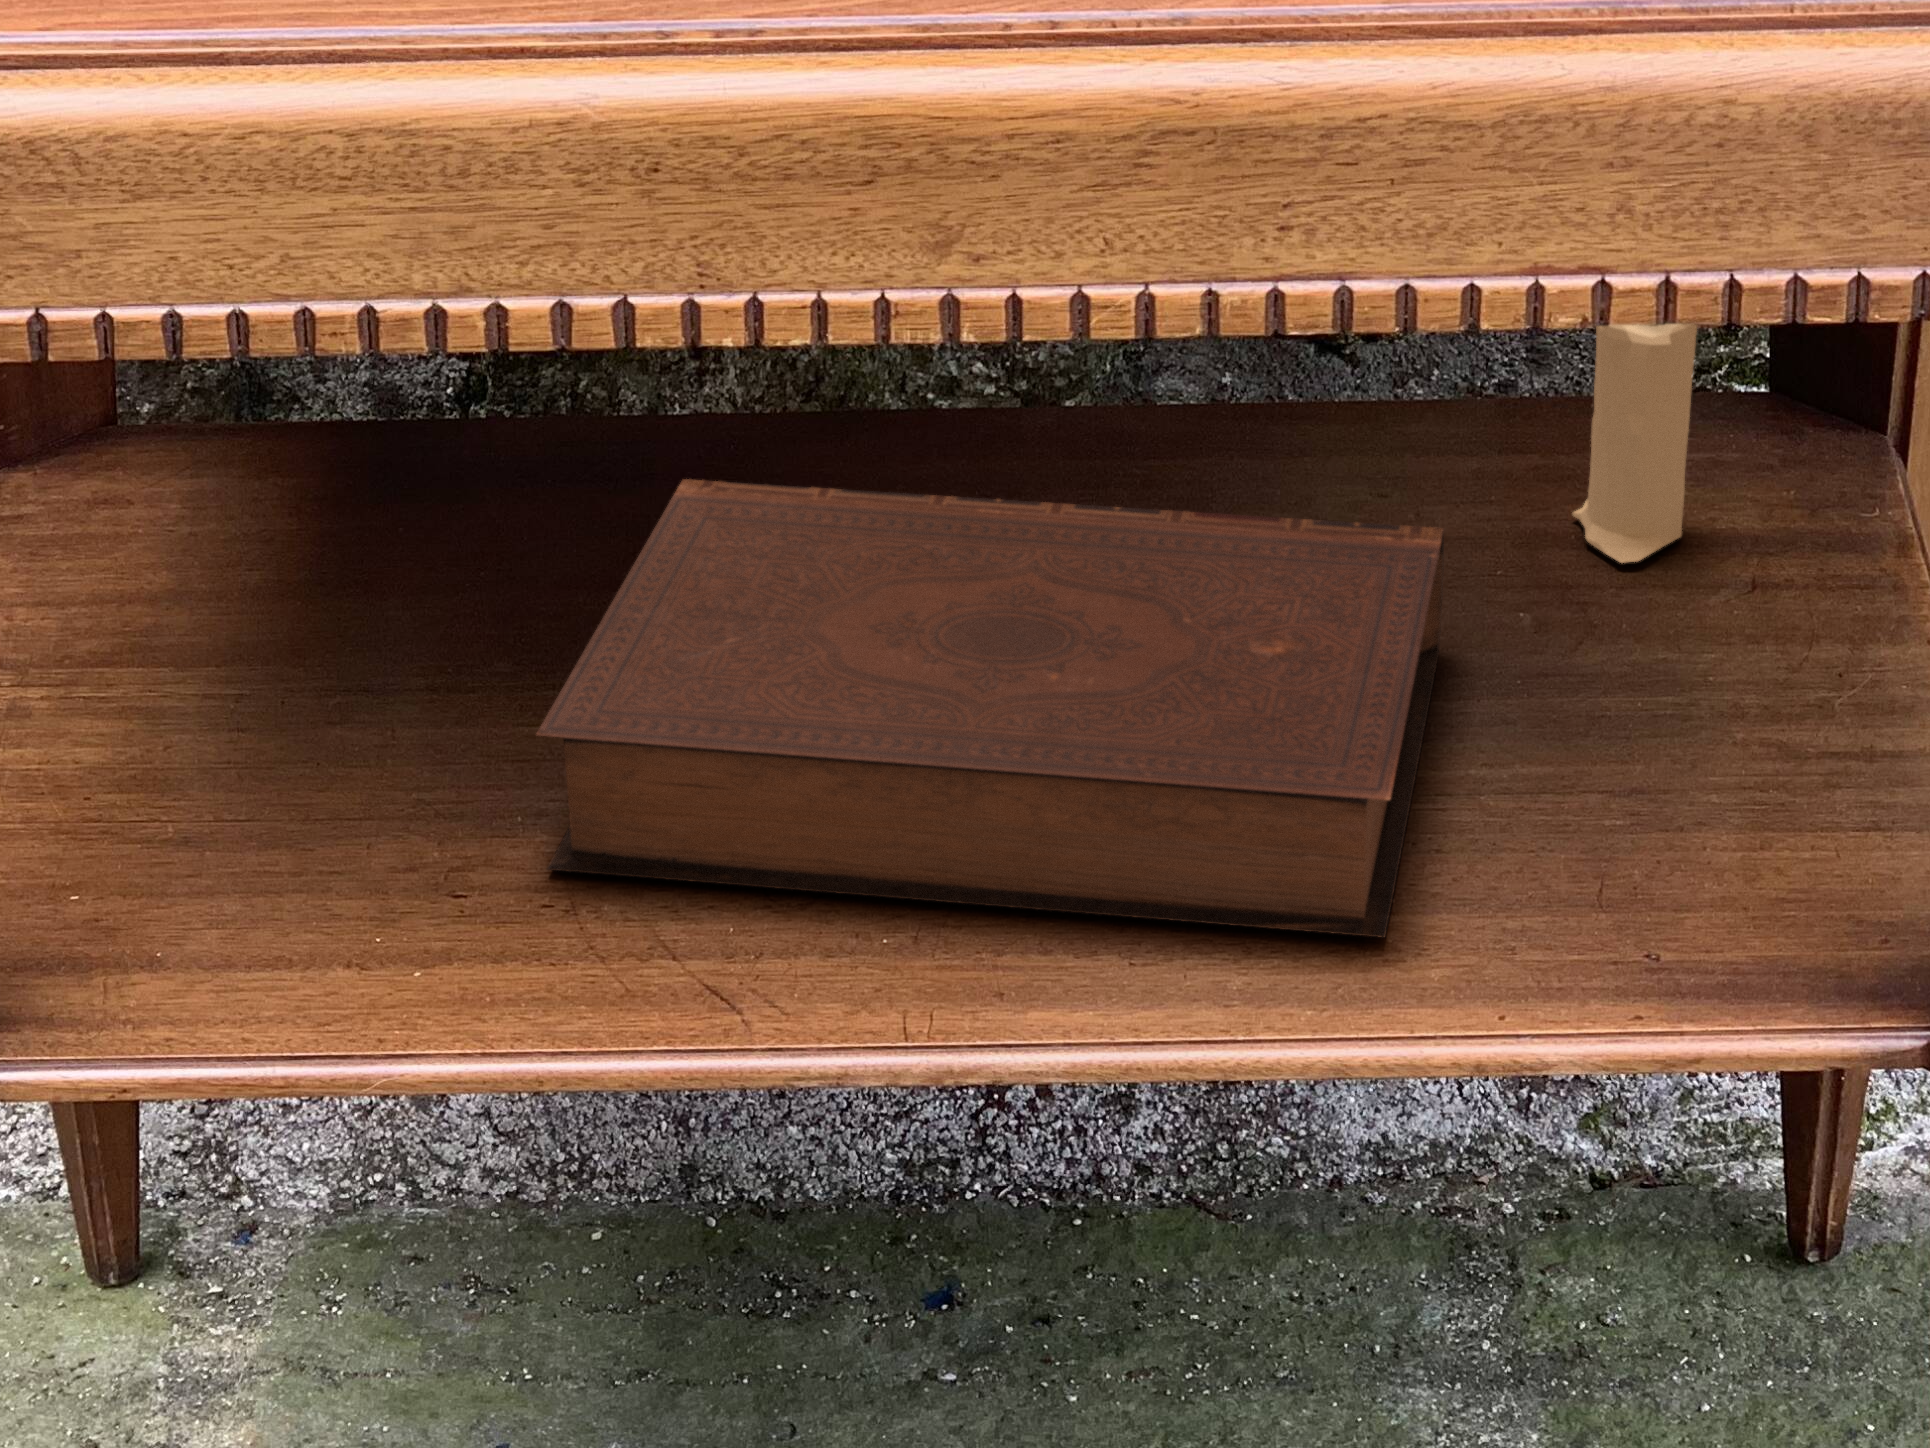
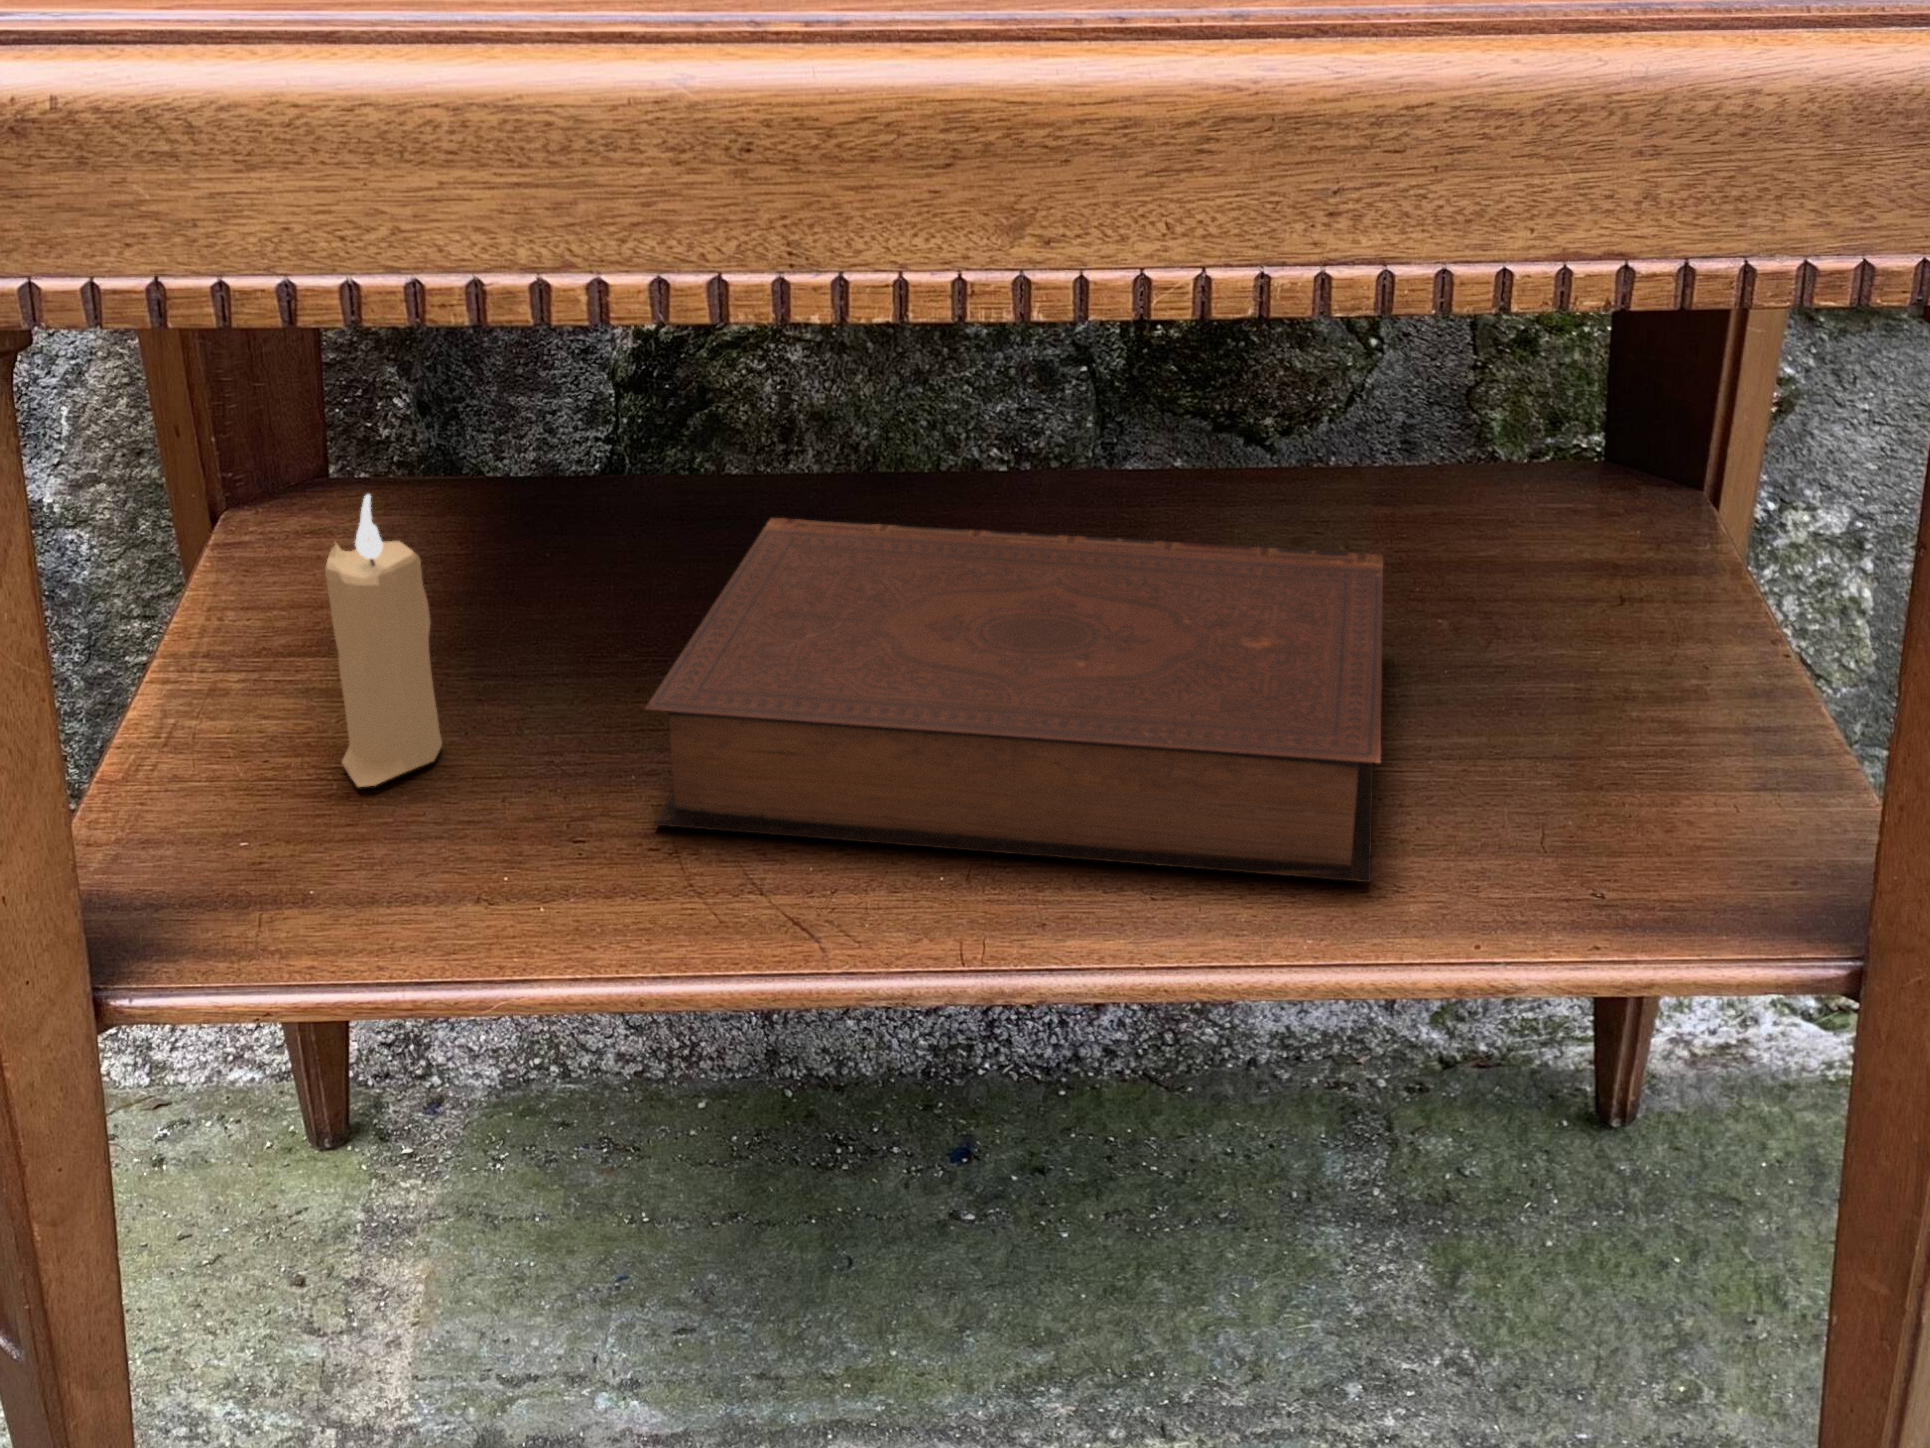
candle: present [1573,324,1697,563] -> present [325,494,442,787]

